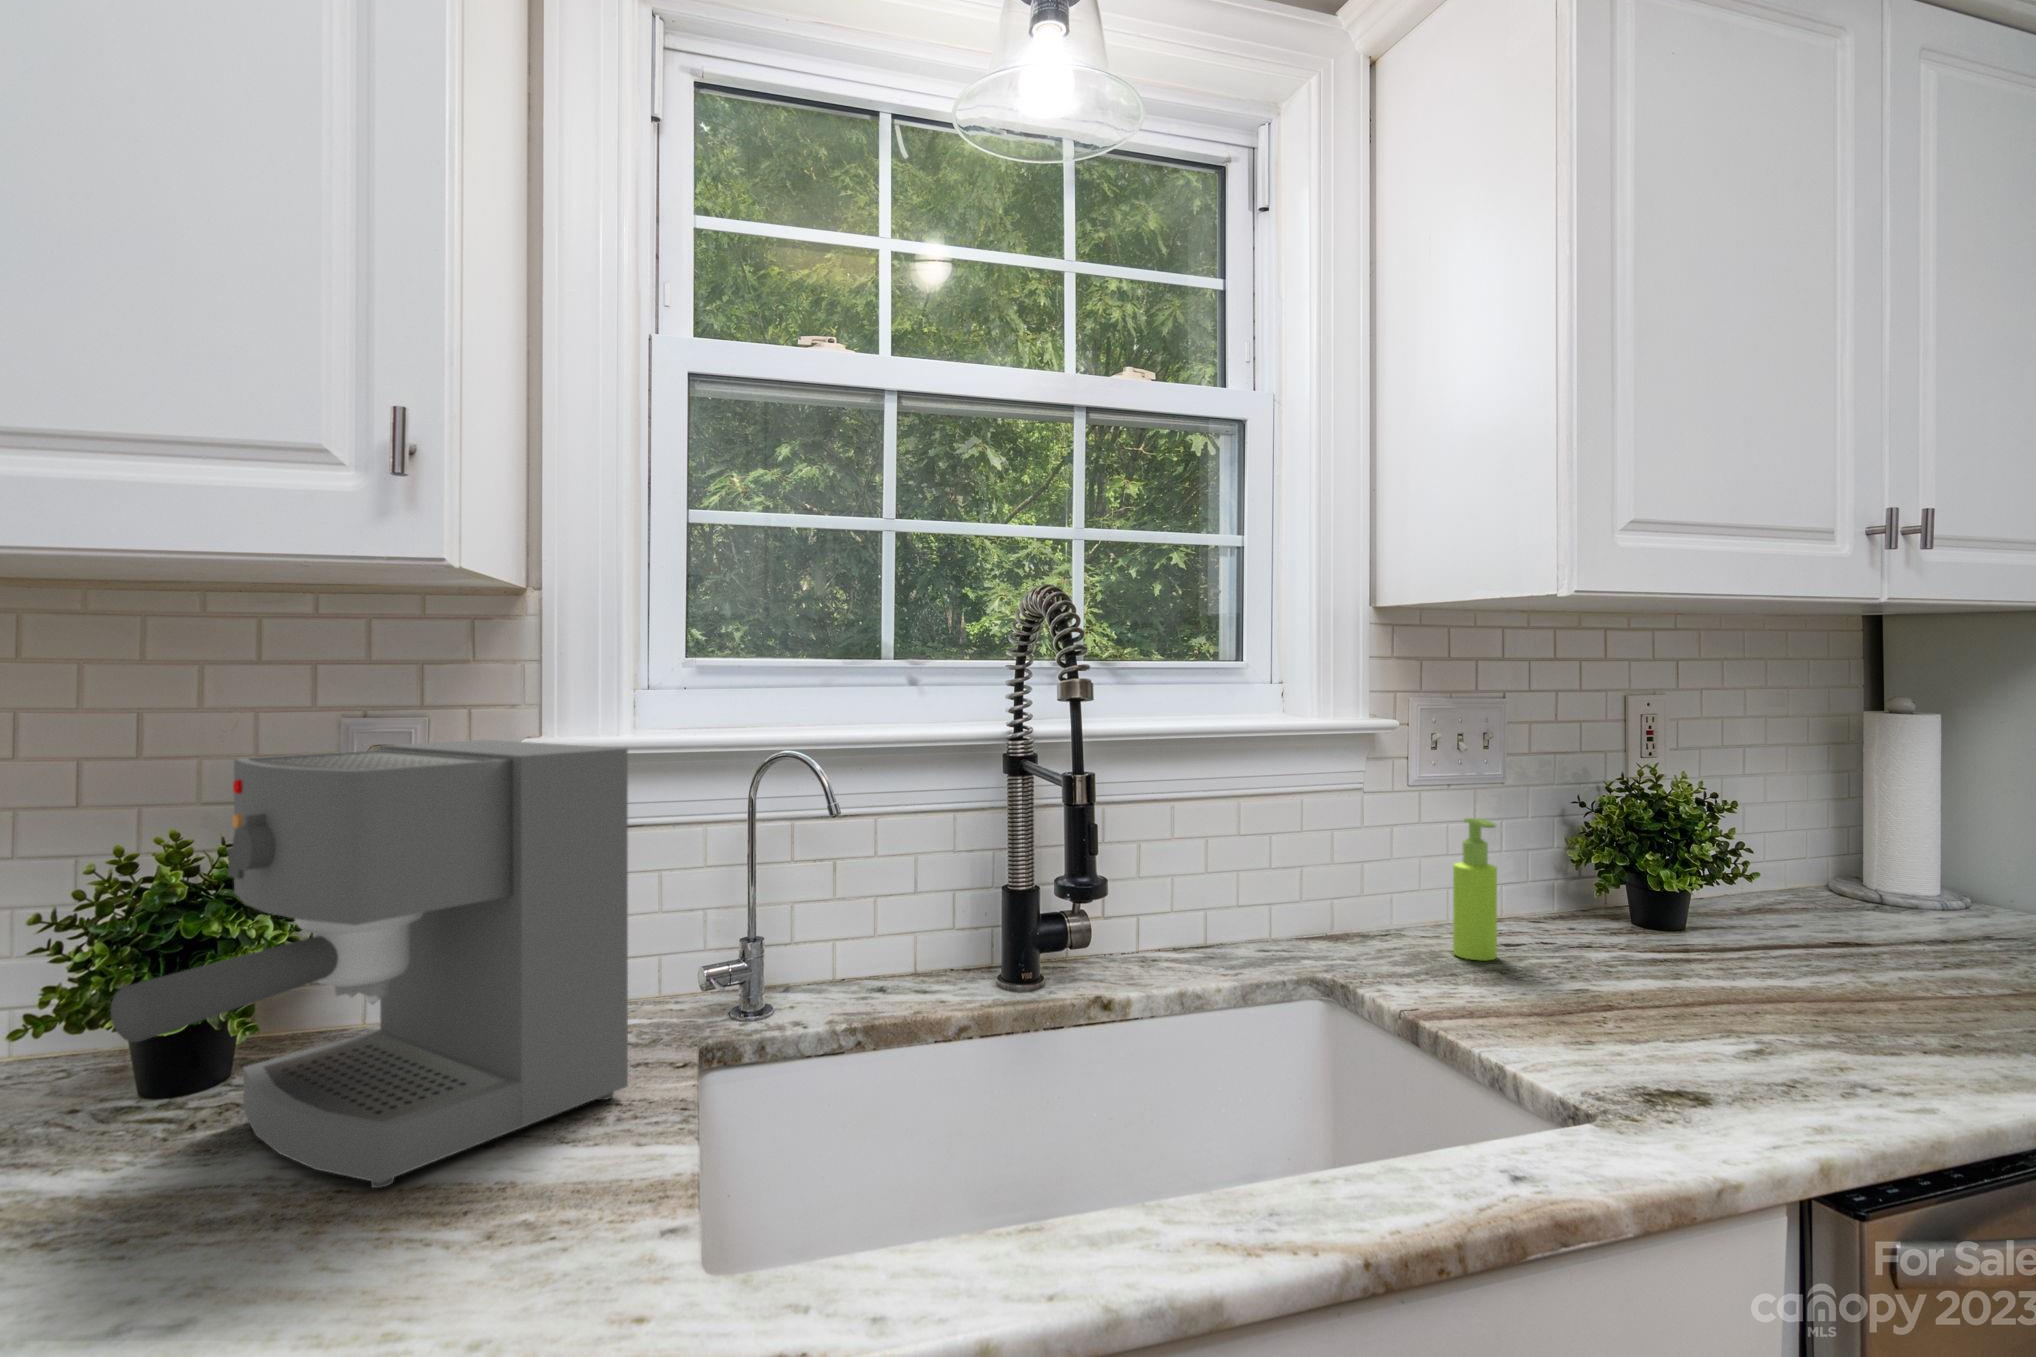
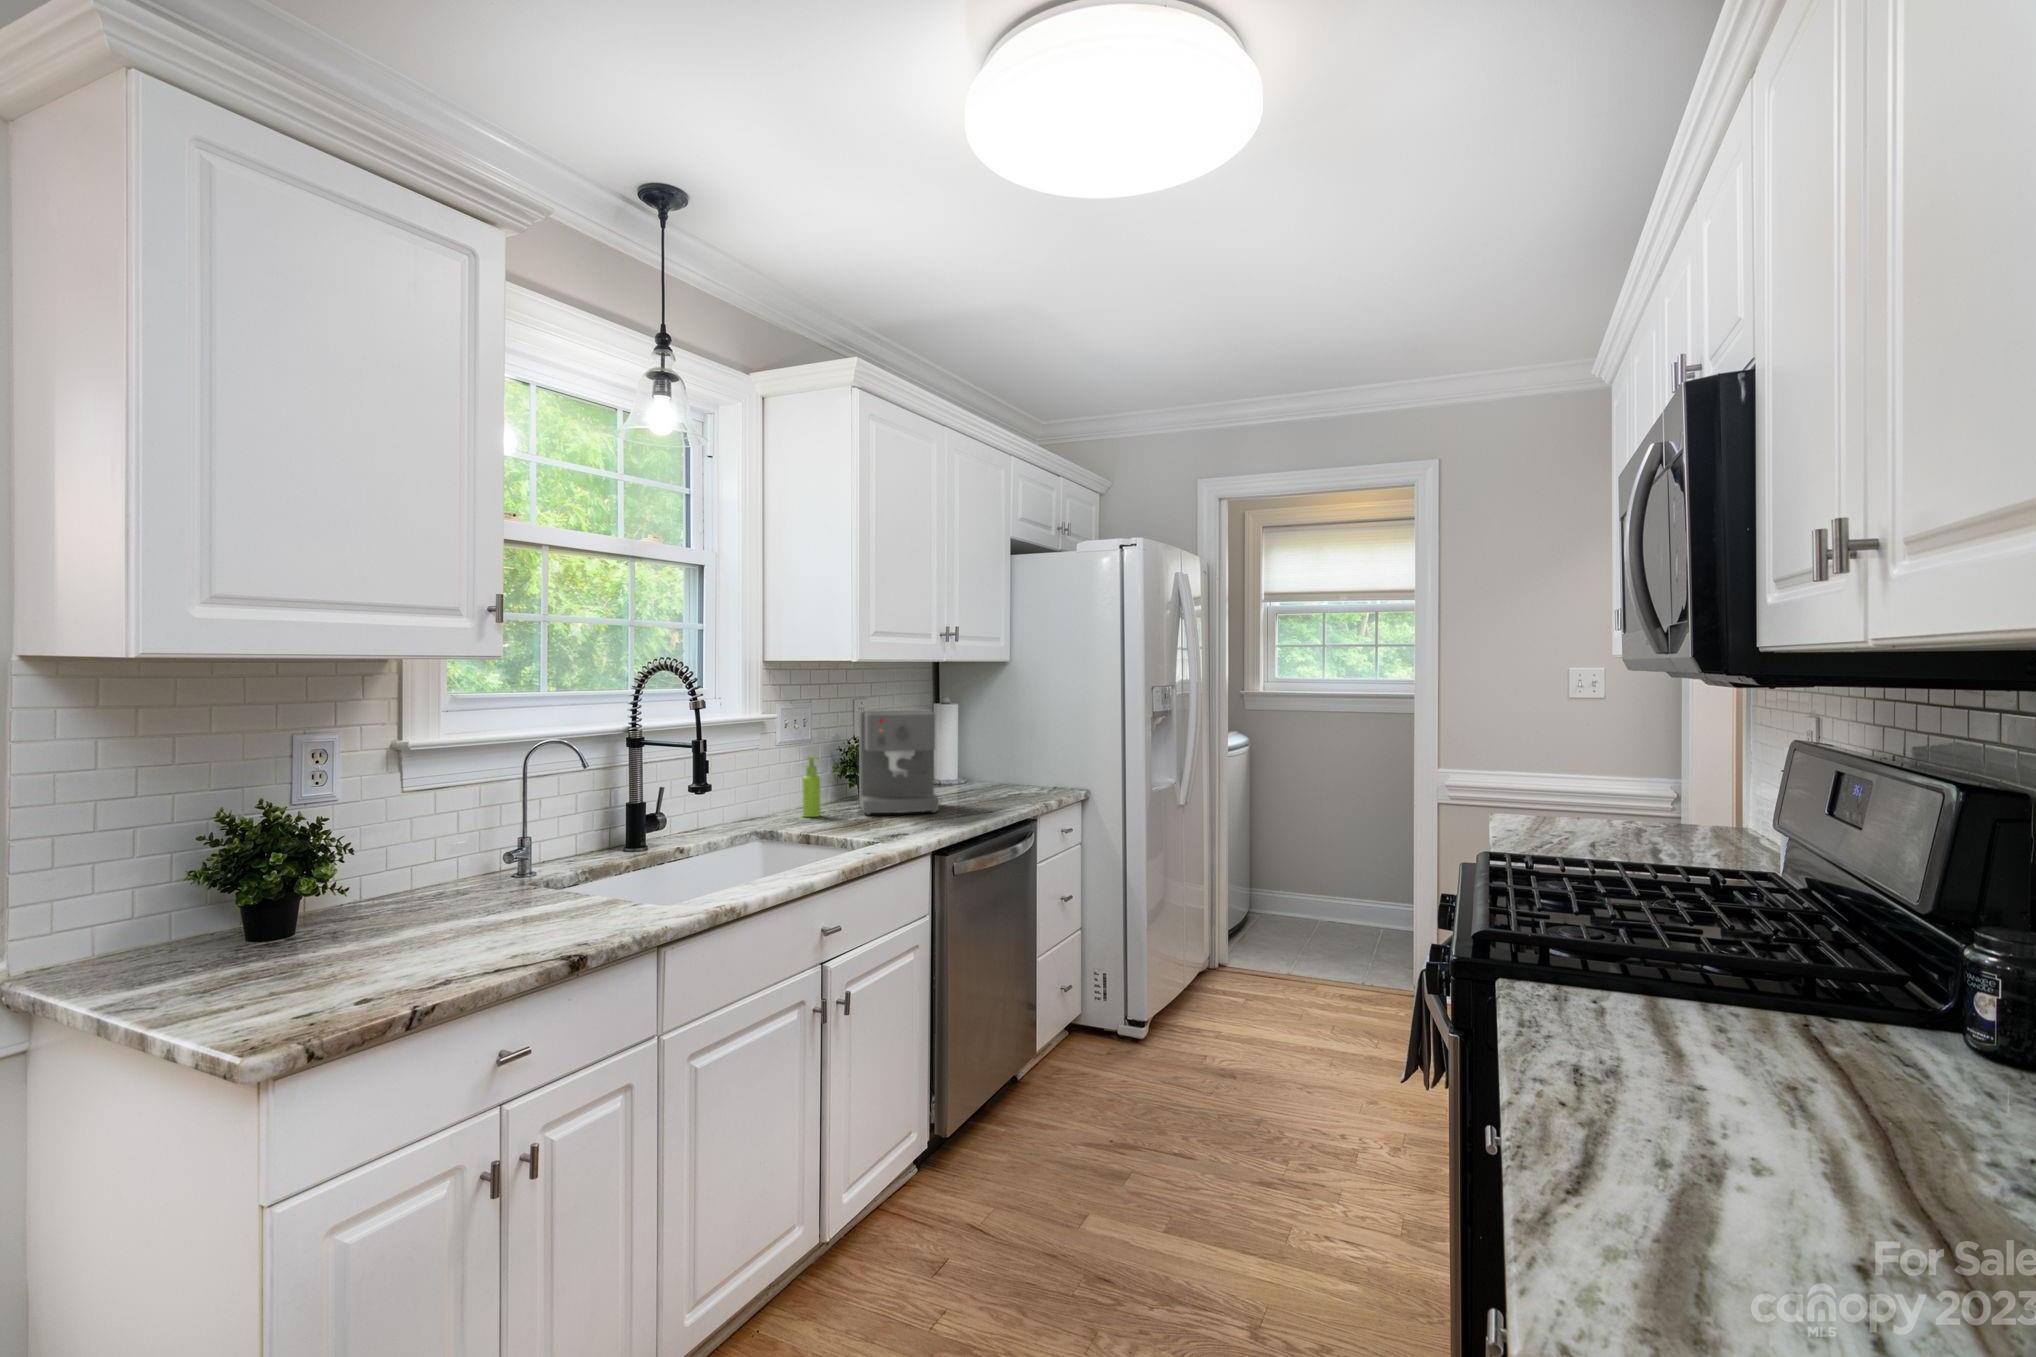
coffee maker: present [110,740,628,1188] -> present [859,709,939,815]

